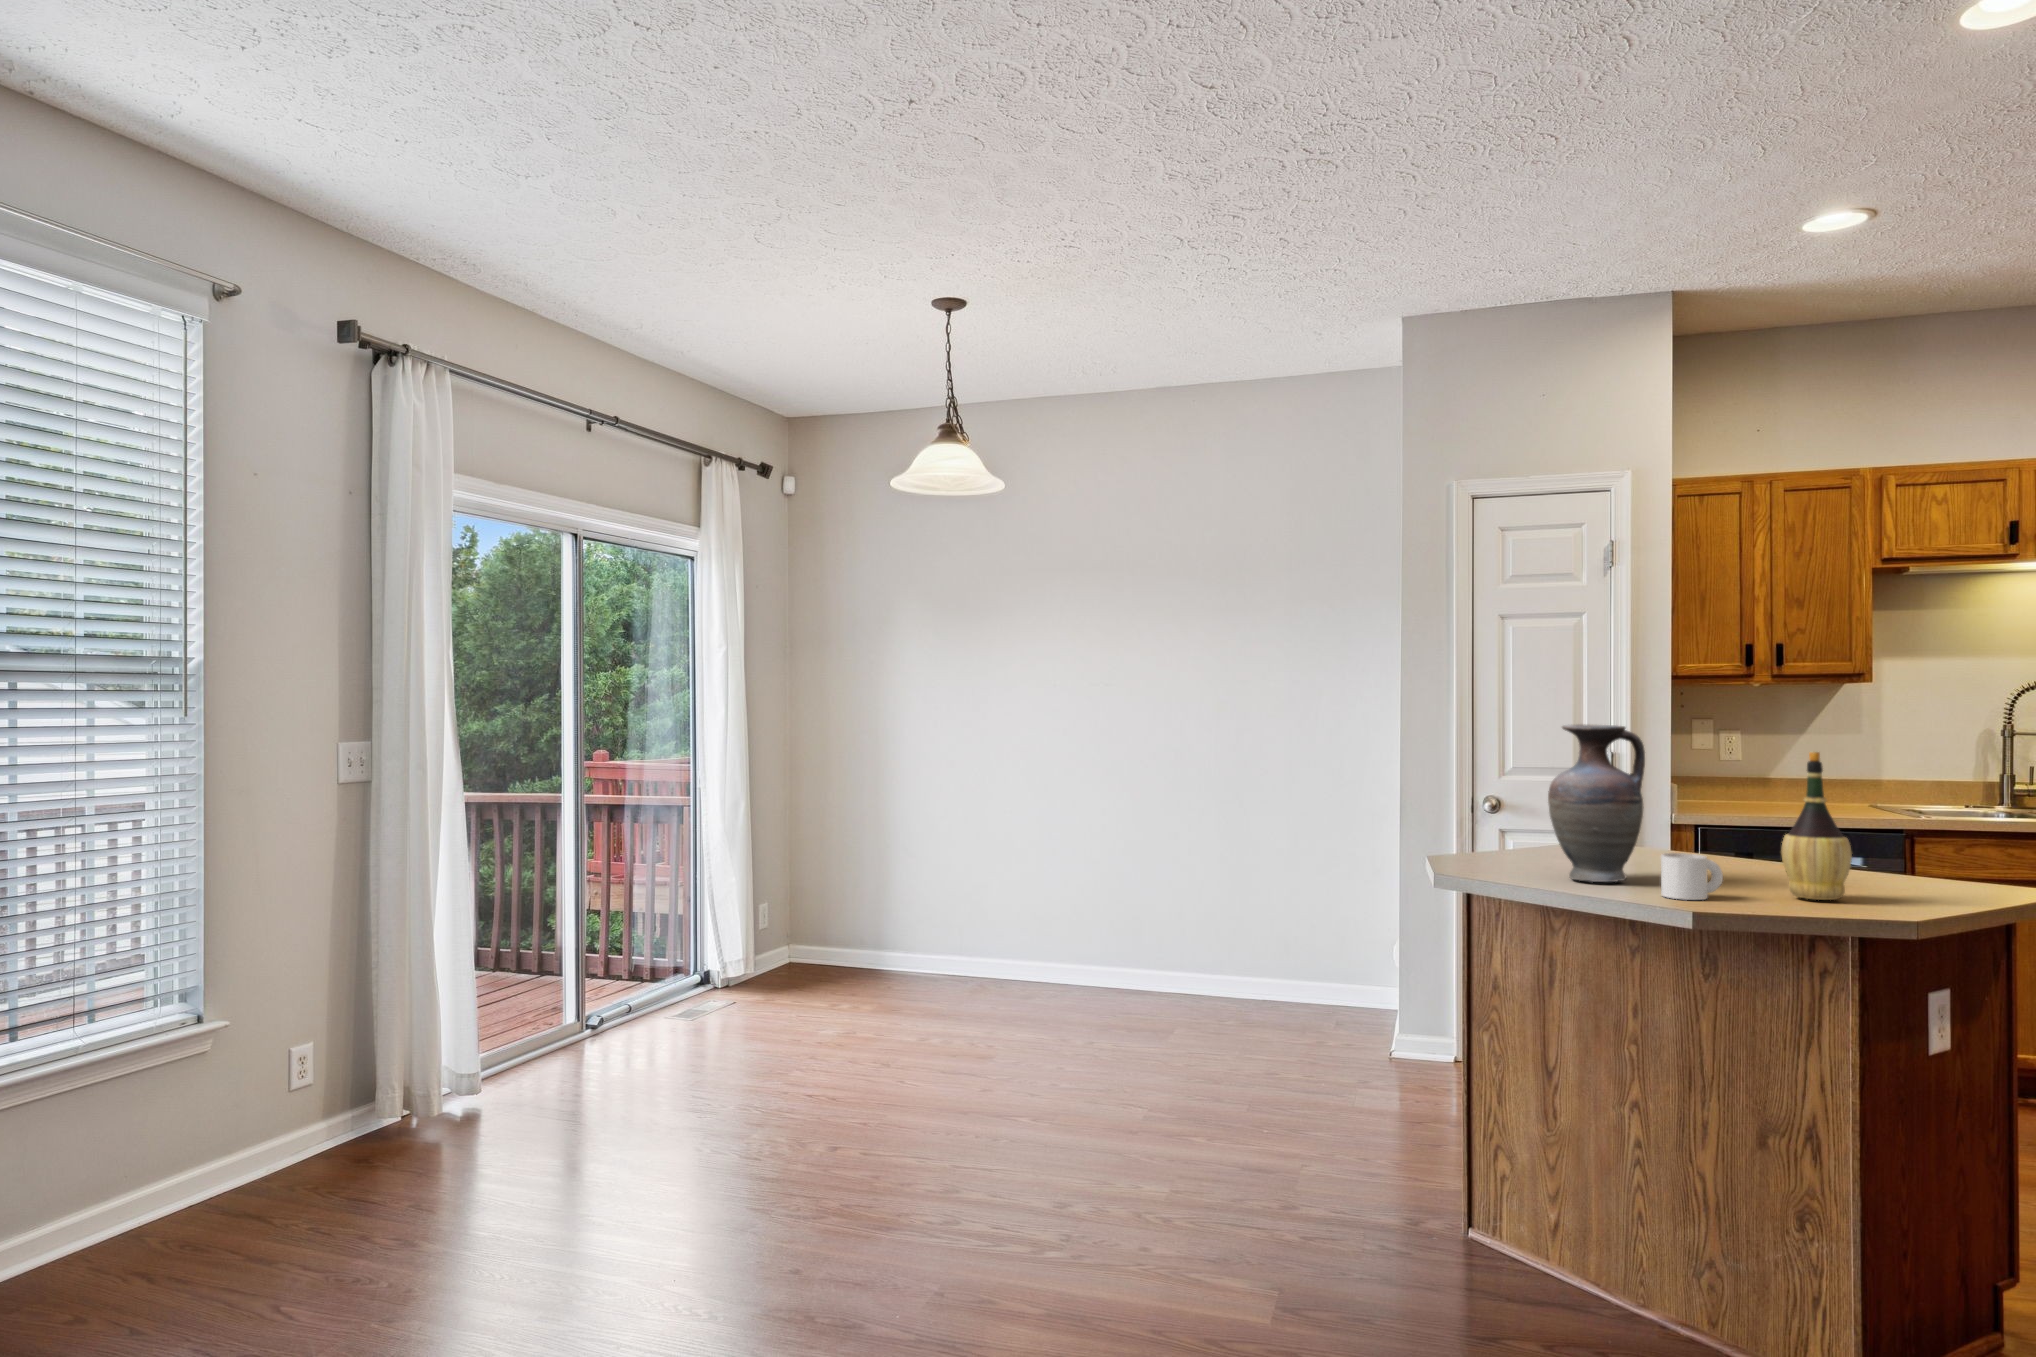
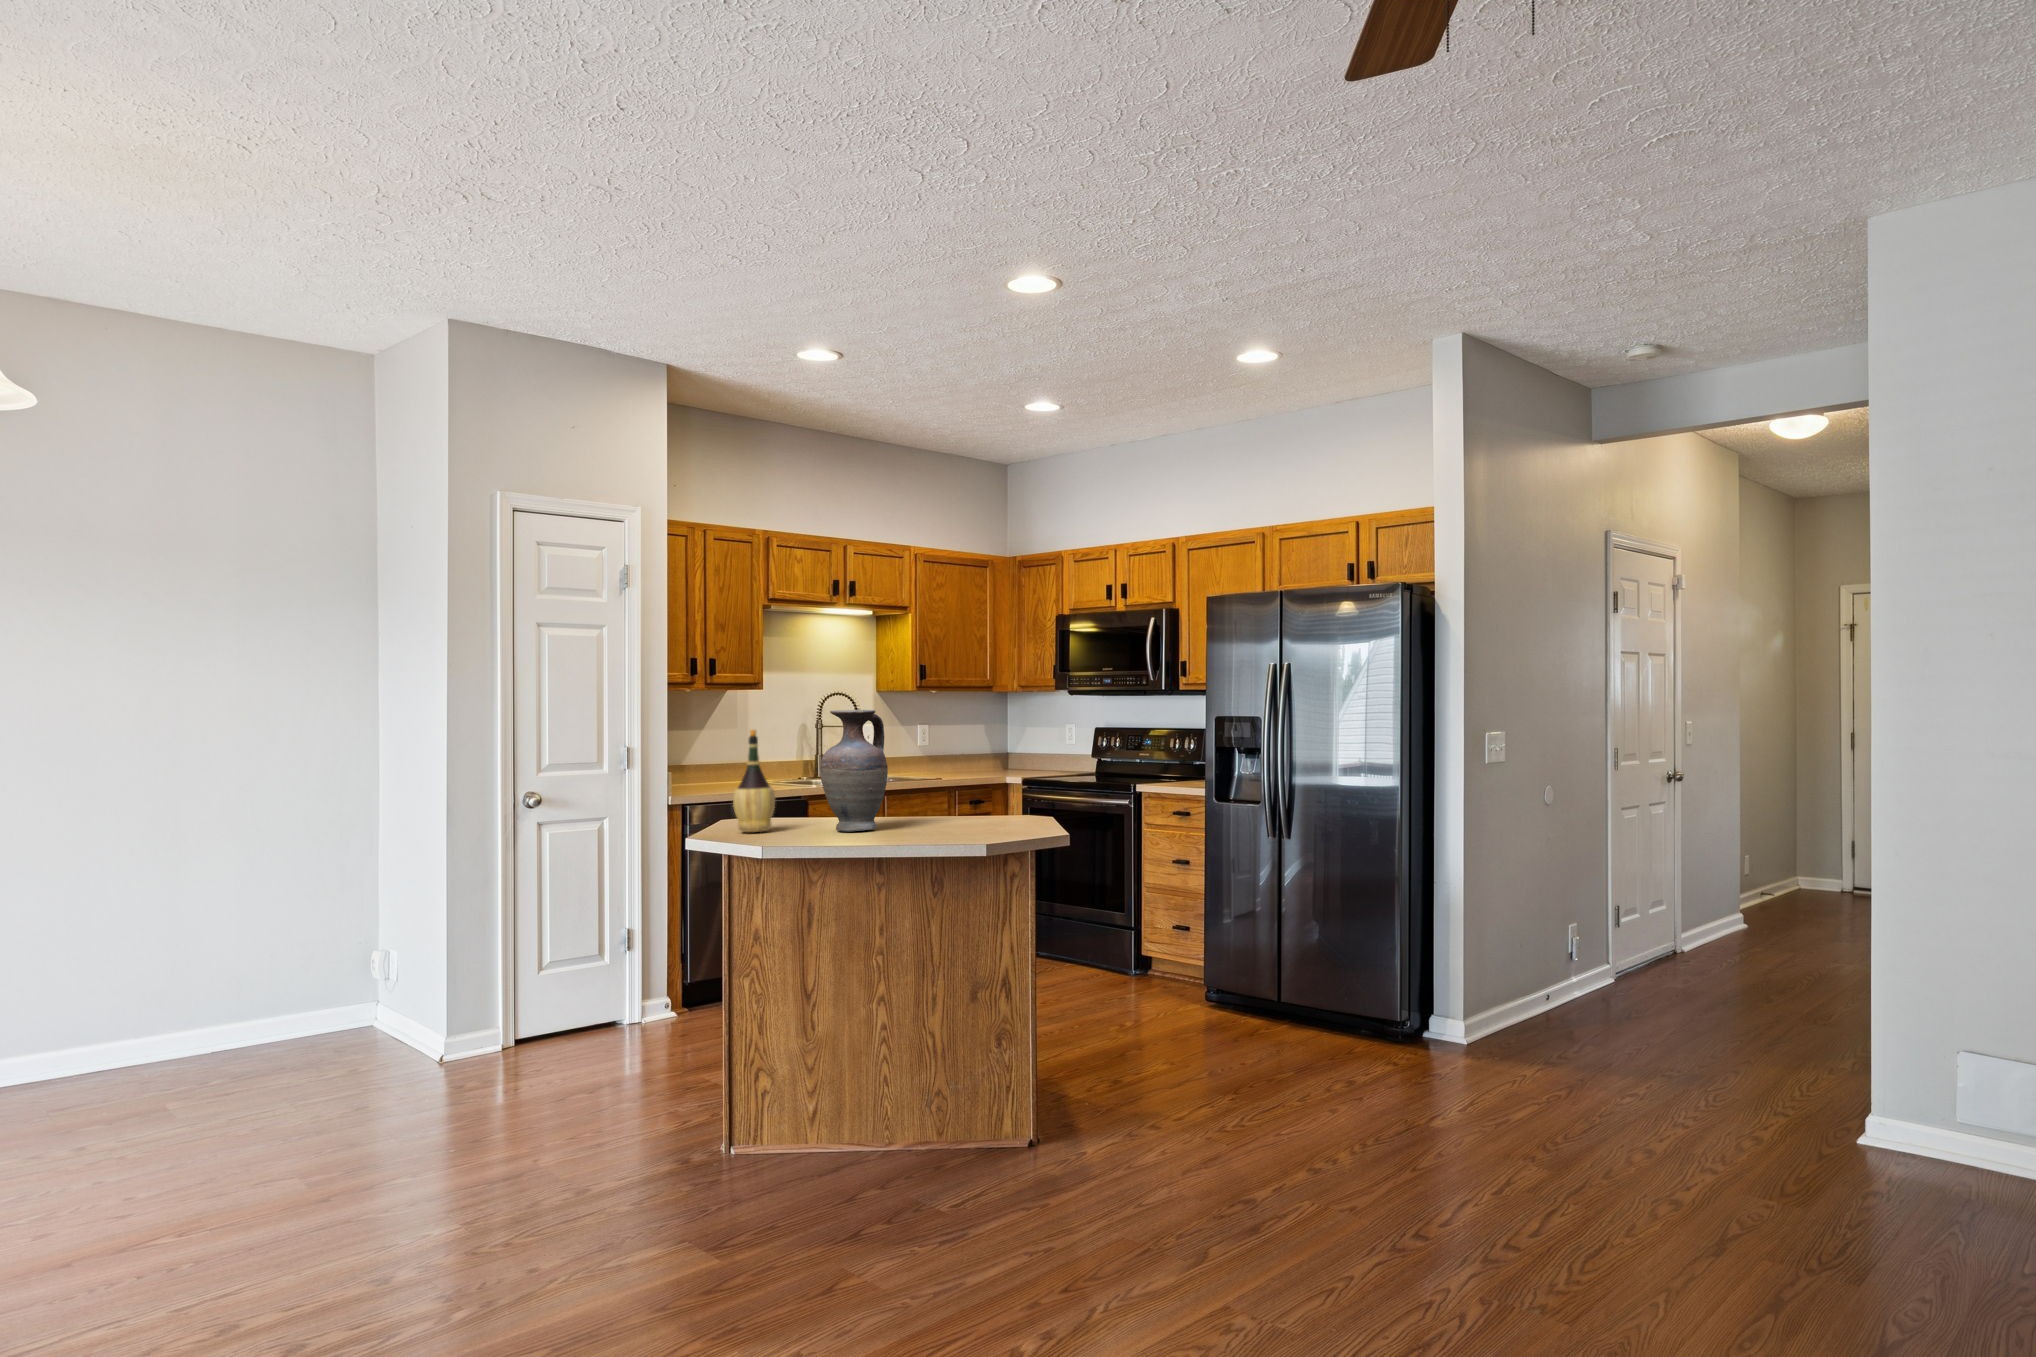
wine bottle: present [1781,752,1852,900] -> present [733,730,775,832]
mug: present [1661,853,1723,900] -> none [922,799,953,831]

